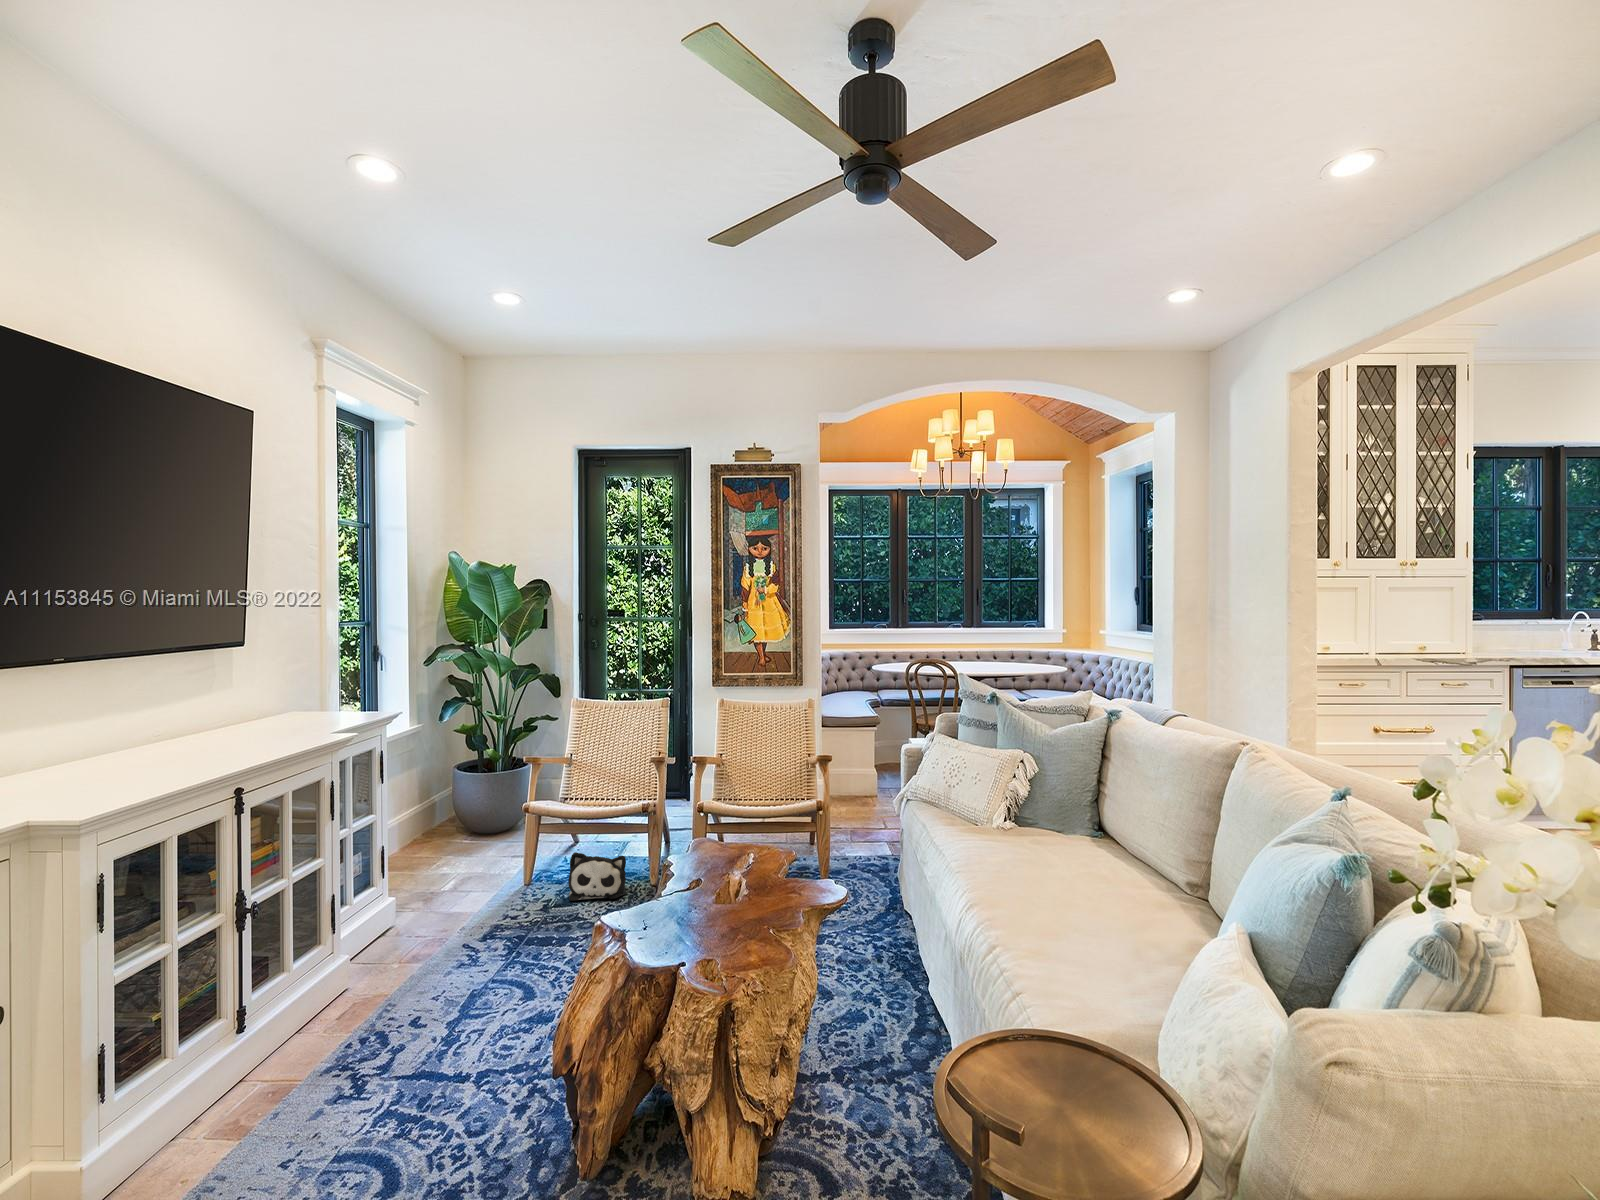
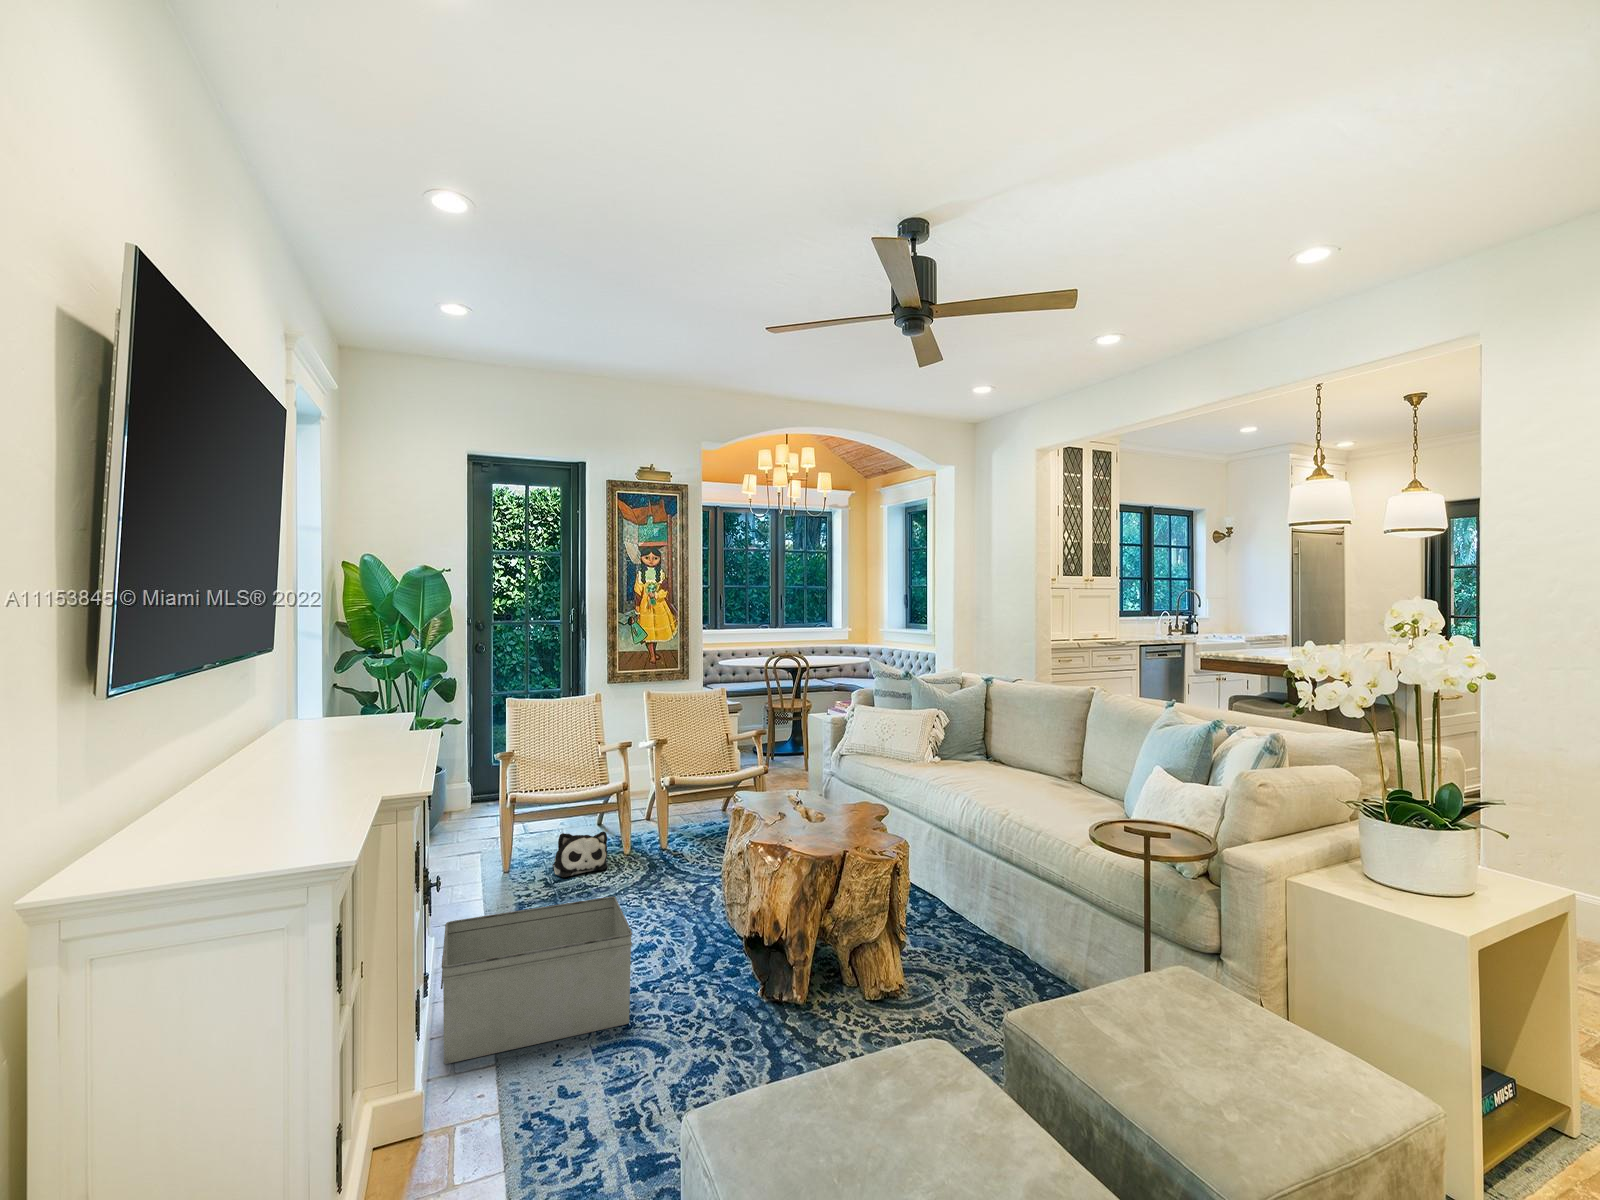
storage bin: none [208,953,468,1123] -> present [441,897,632,1064]

